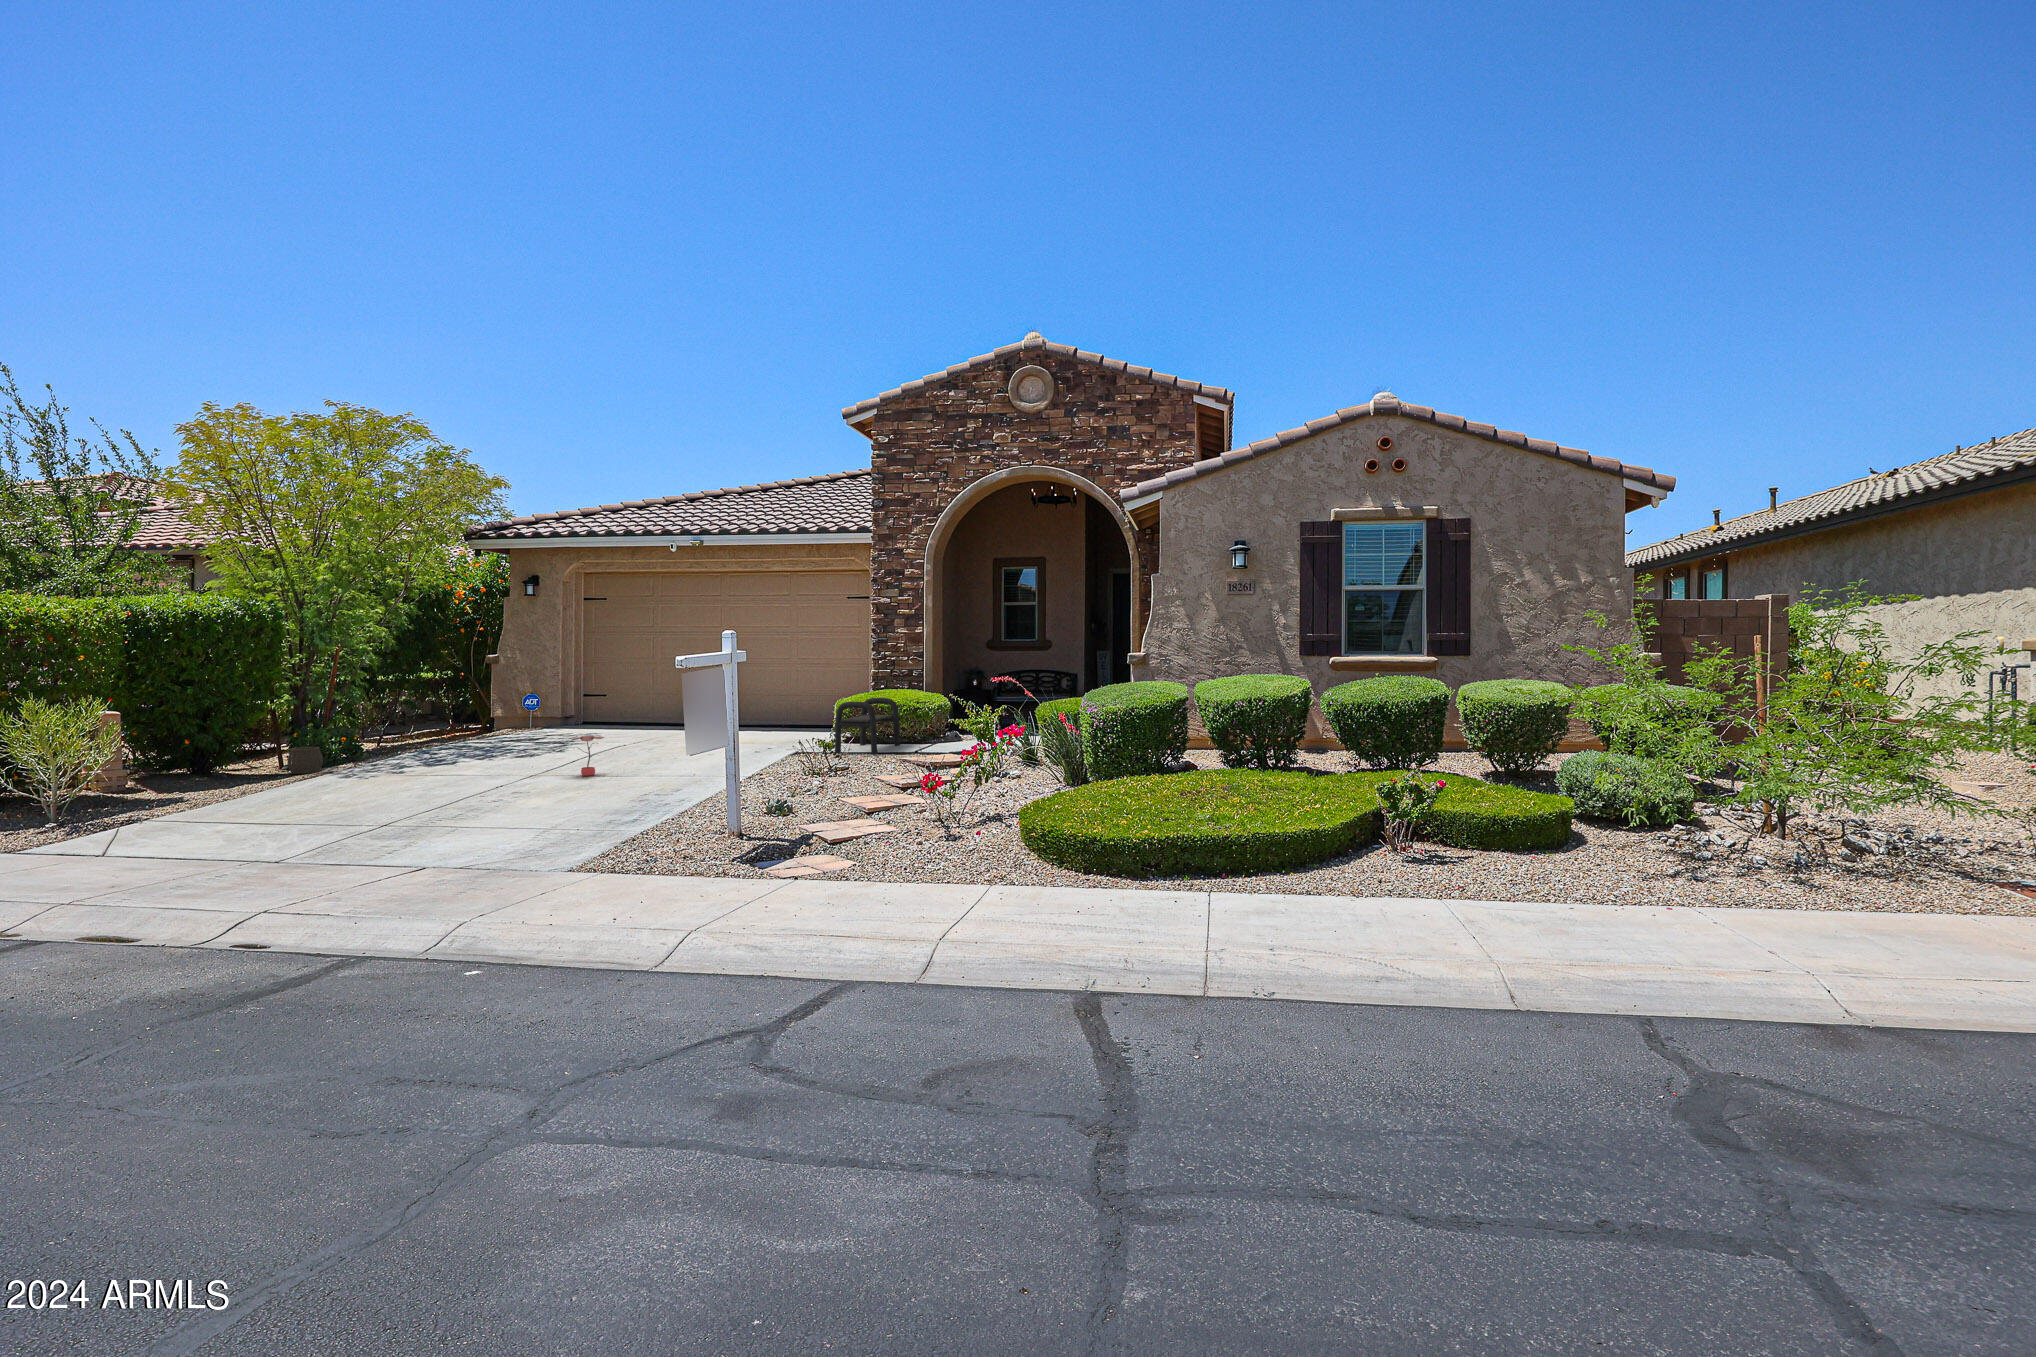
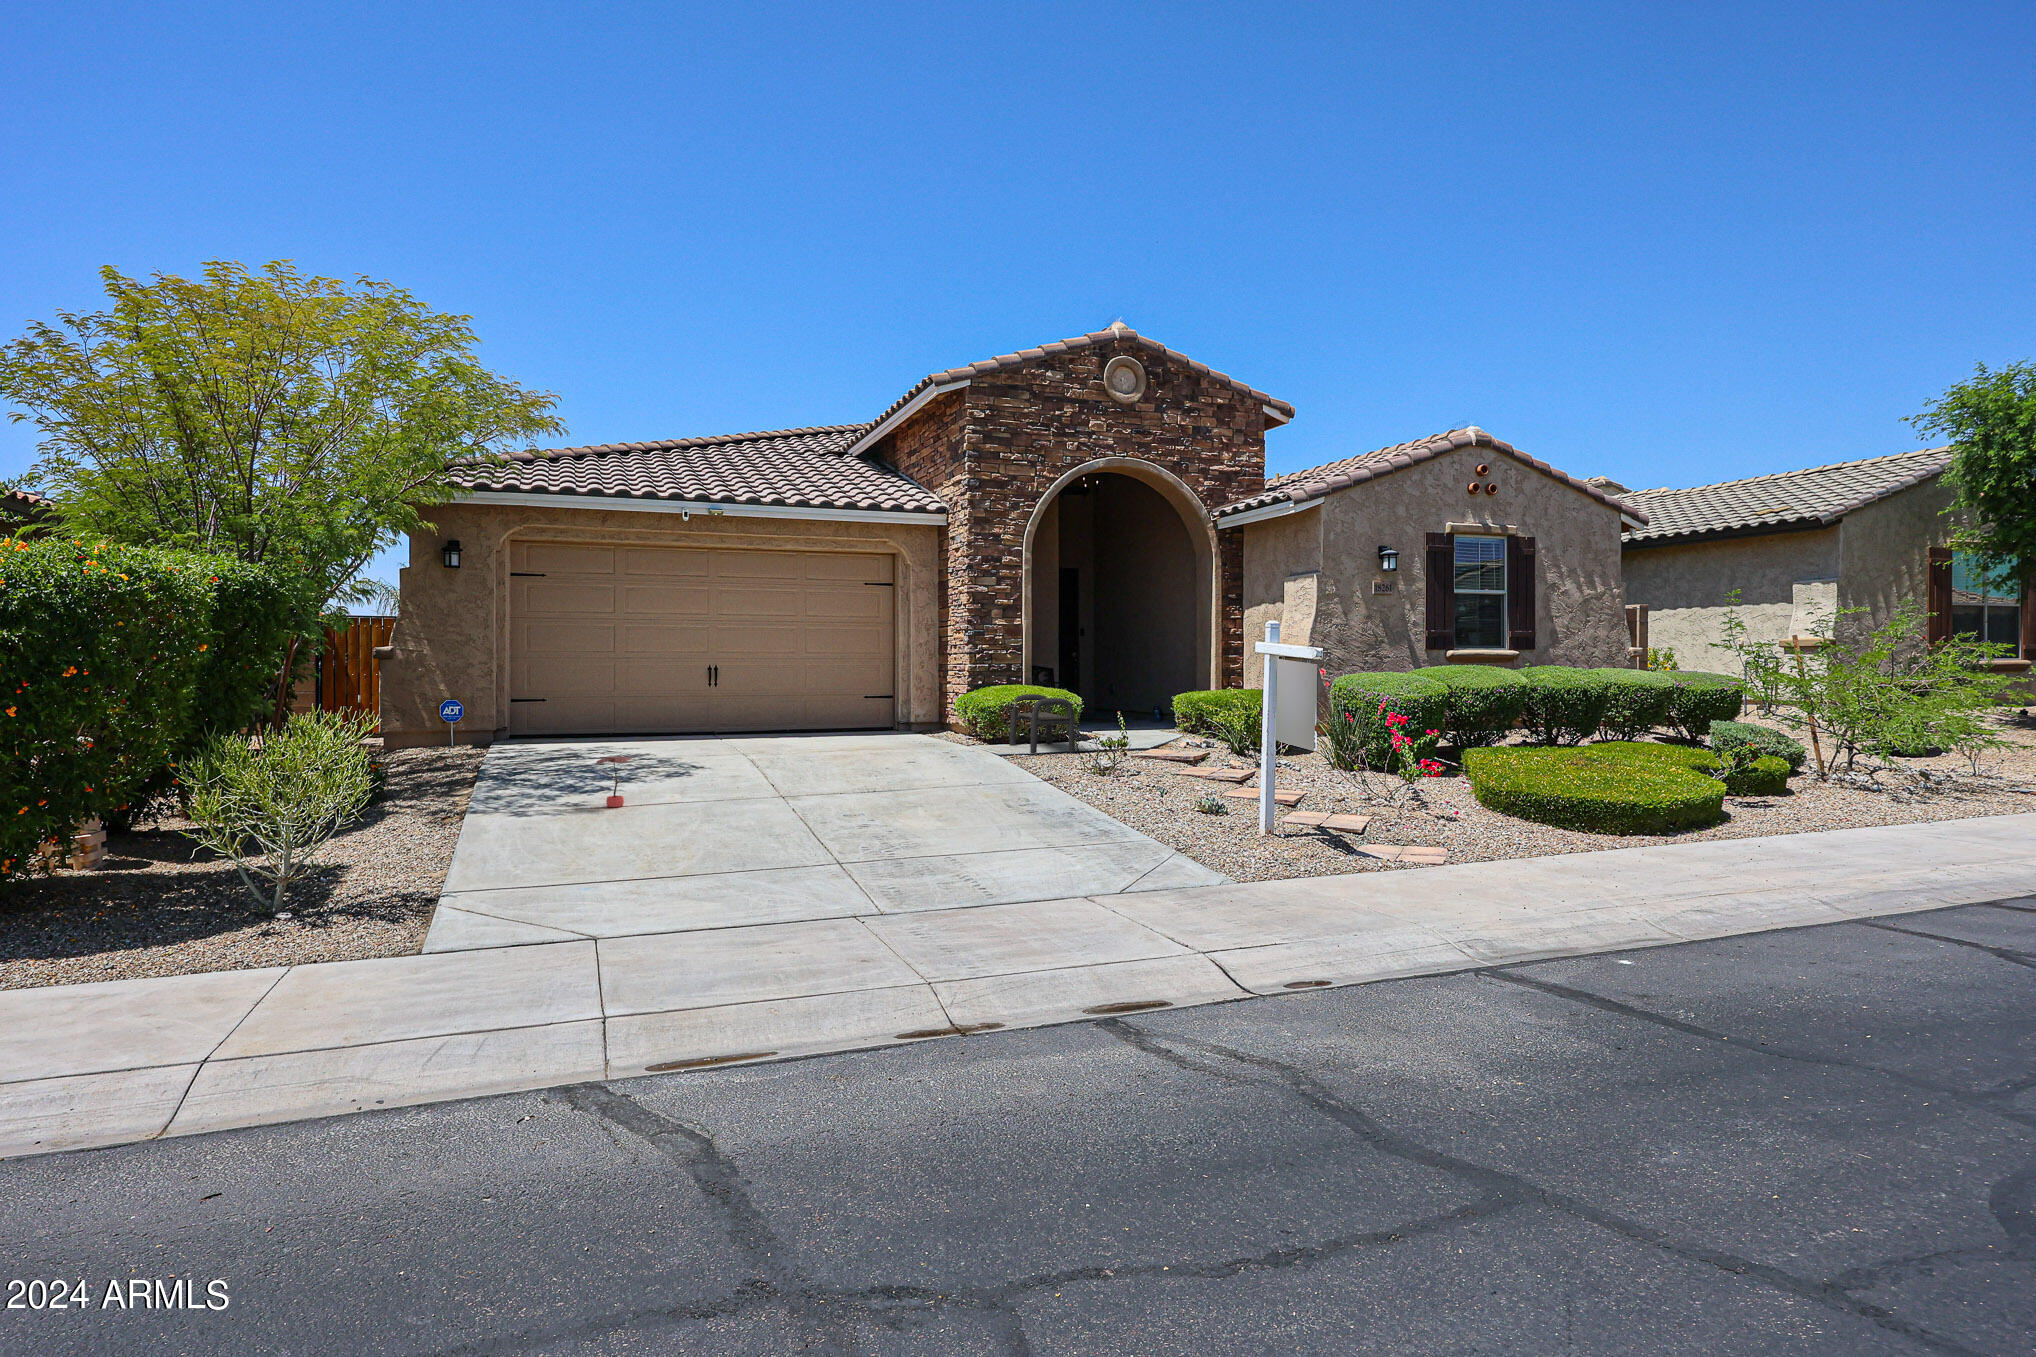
potted plant: present [571,736,604,776] -> present [596,756,632,807]
woven basket: present [287,747,323,774] -> none [404,779,449,818]

